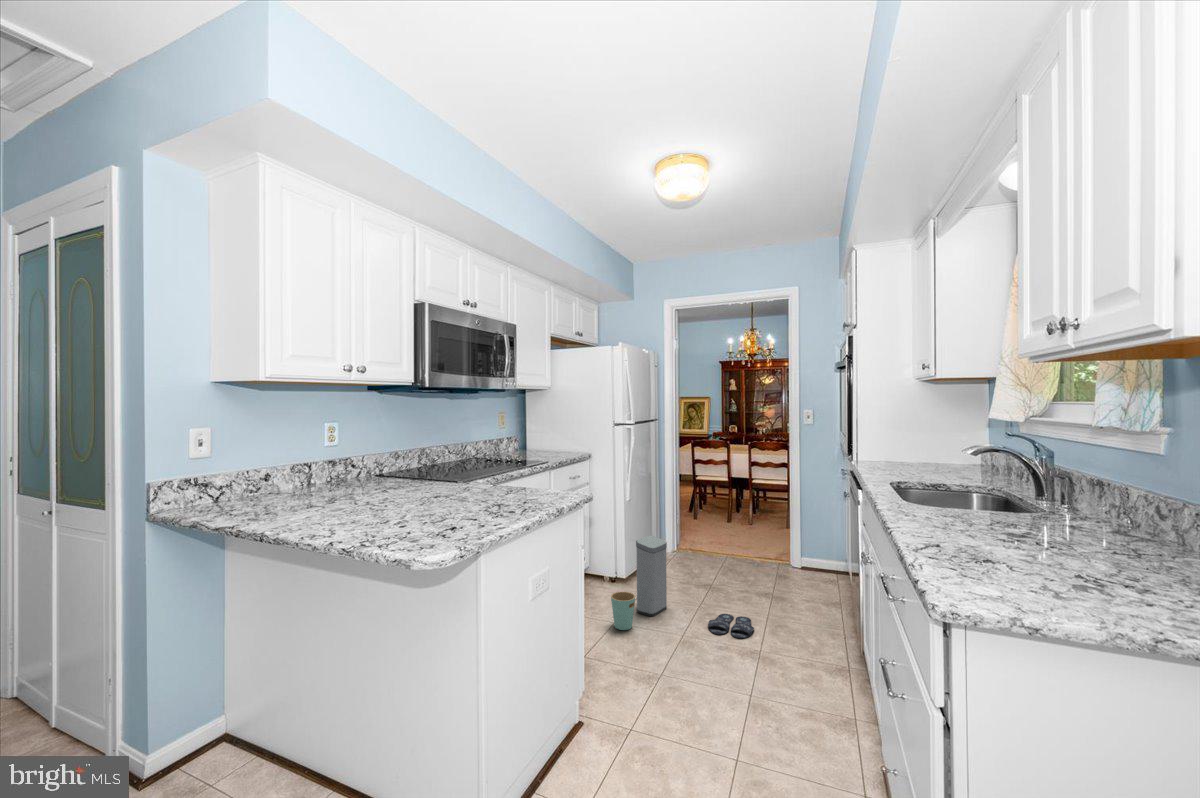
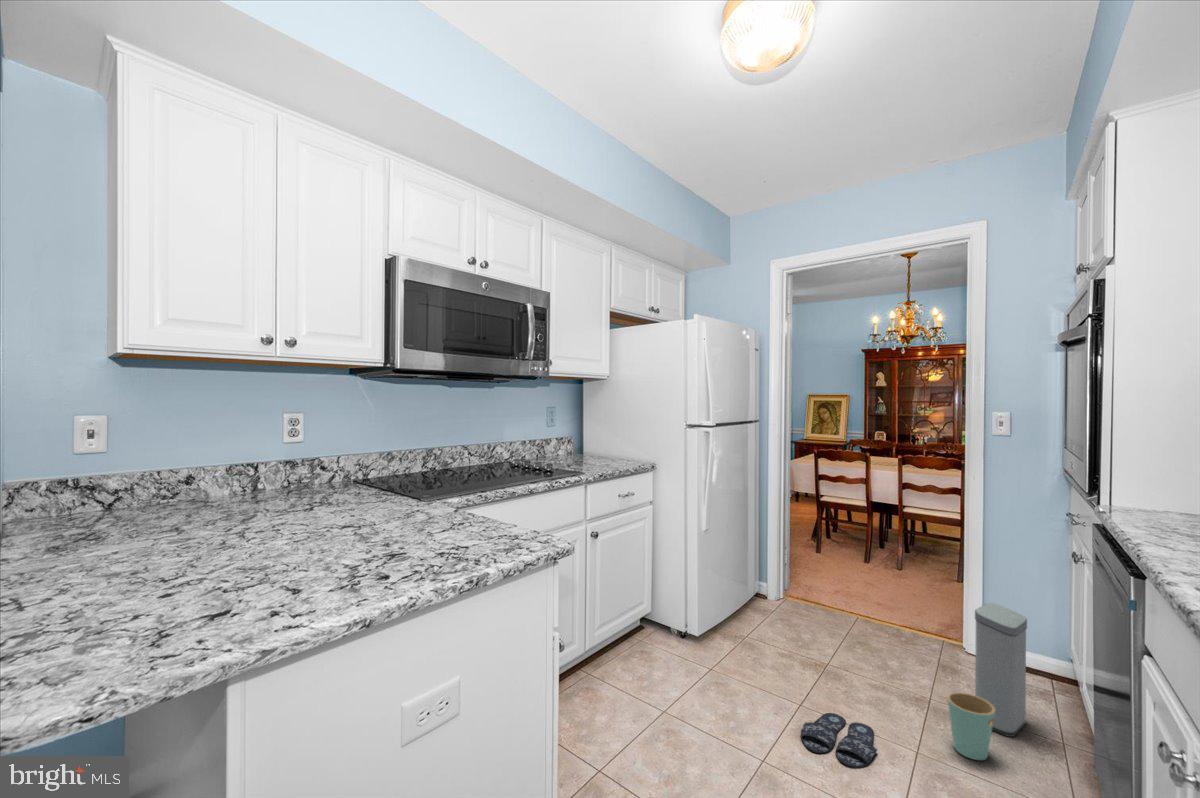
trash can: present [611,536,667,630] -> present [947,603,1027,760]

